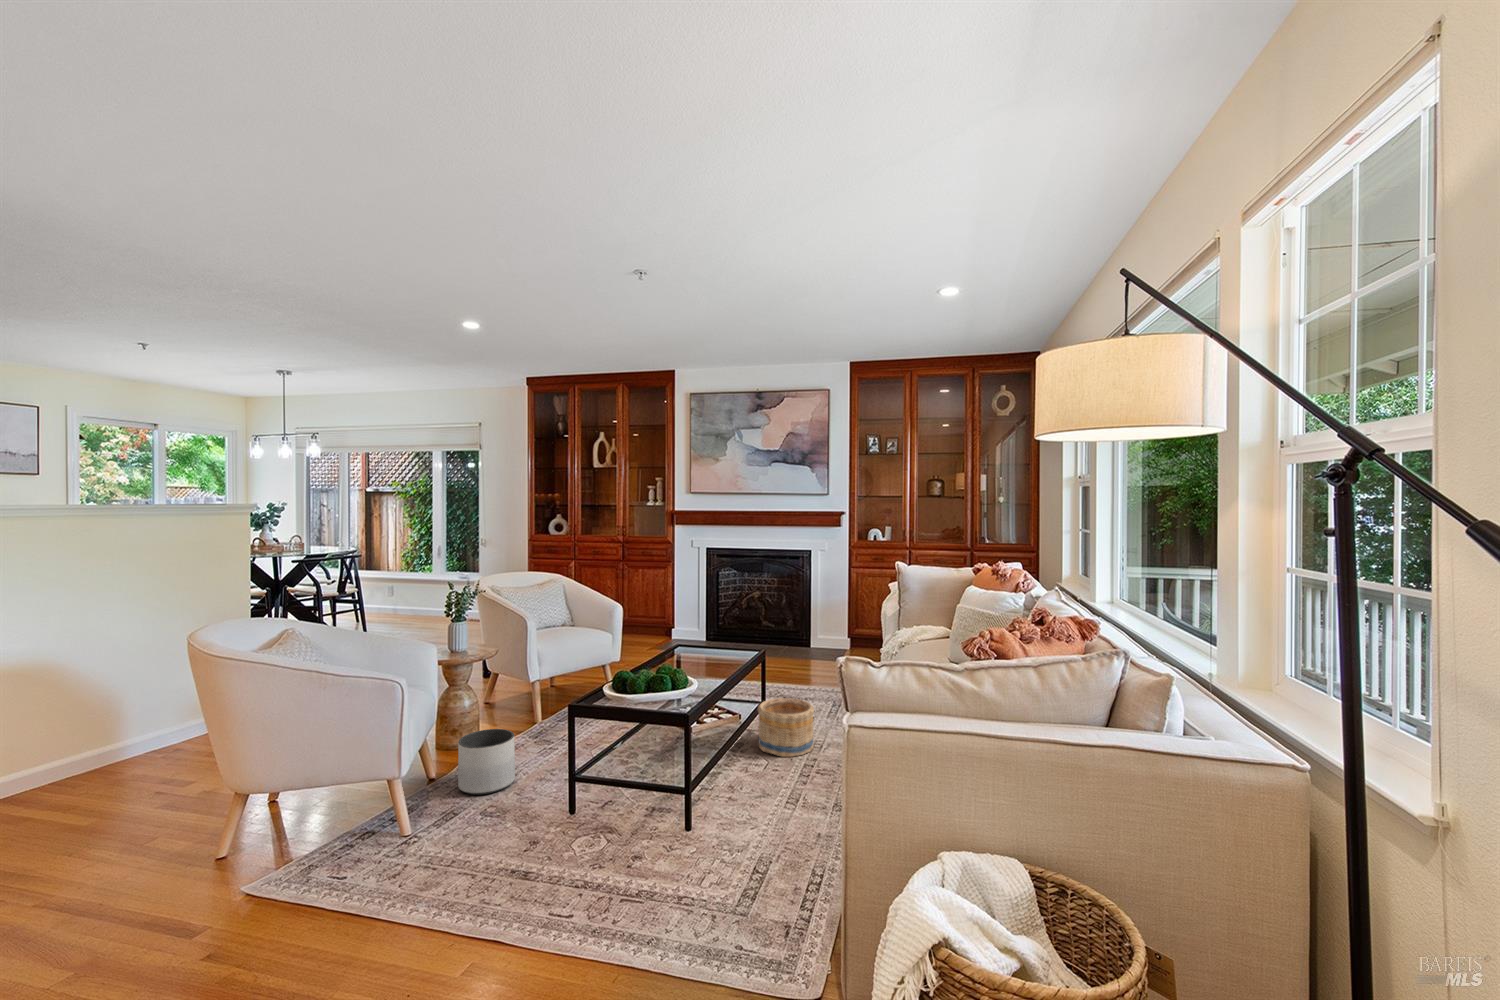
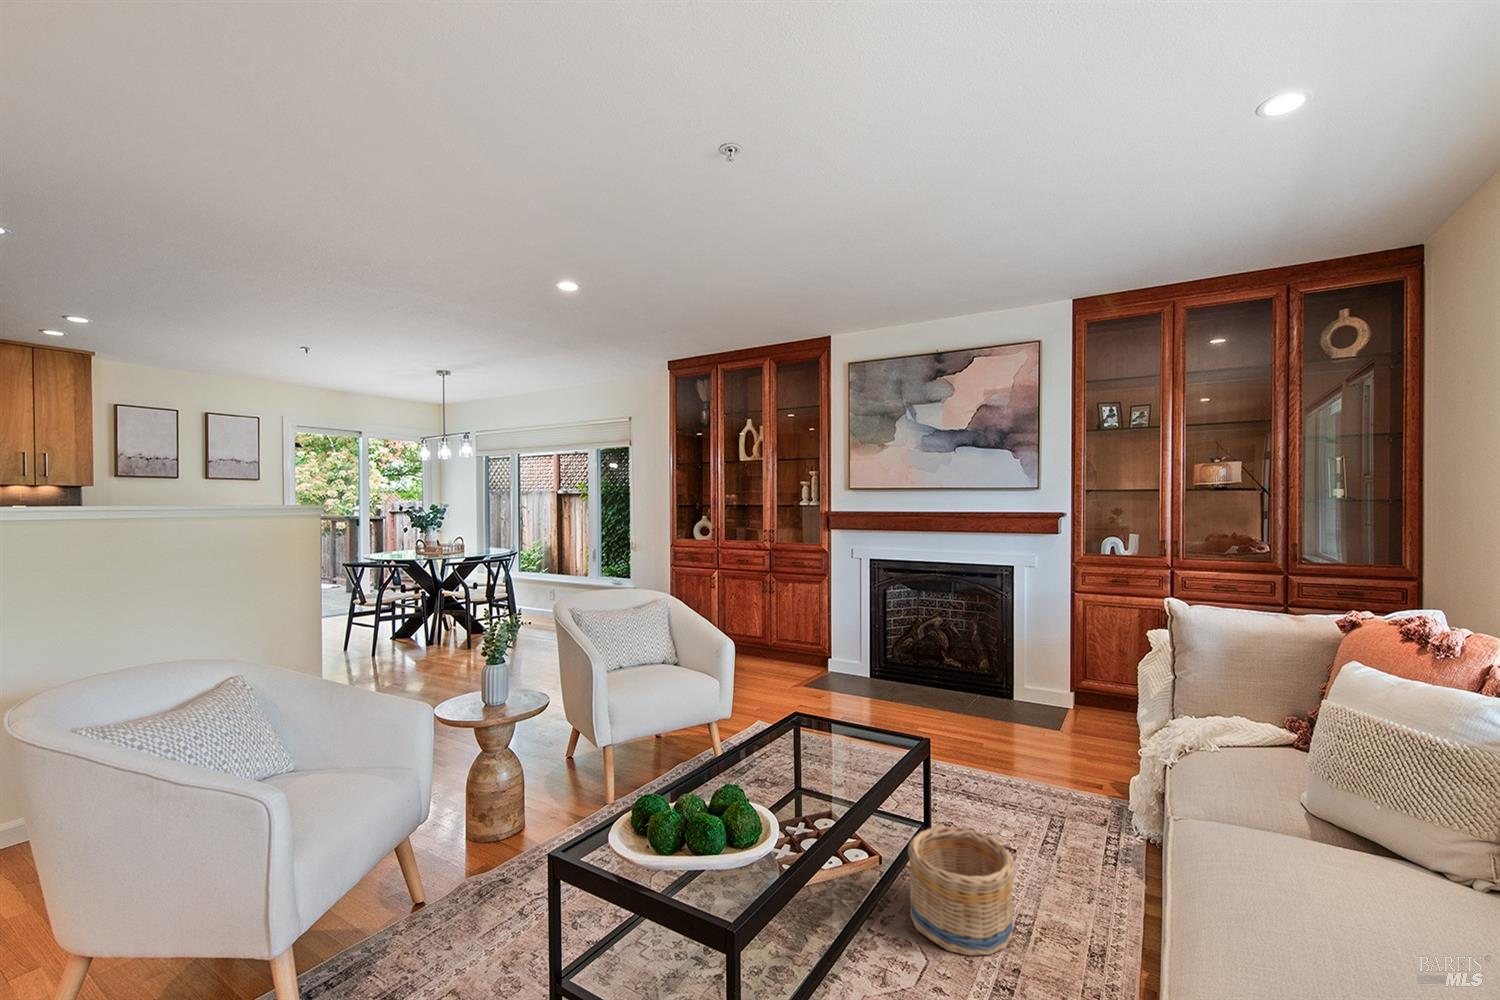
planter: present [458,729,515,795] -> none [420,834,509,952]

